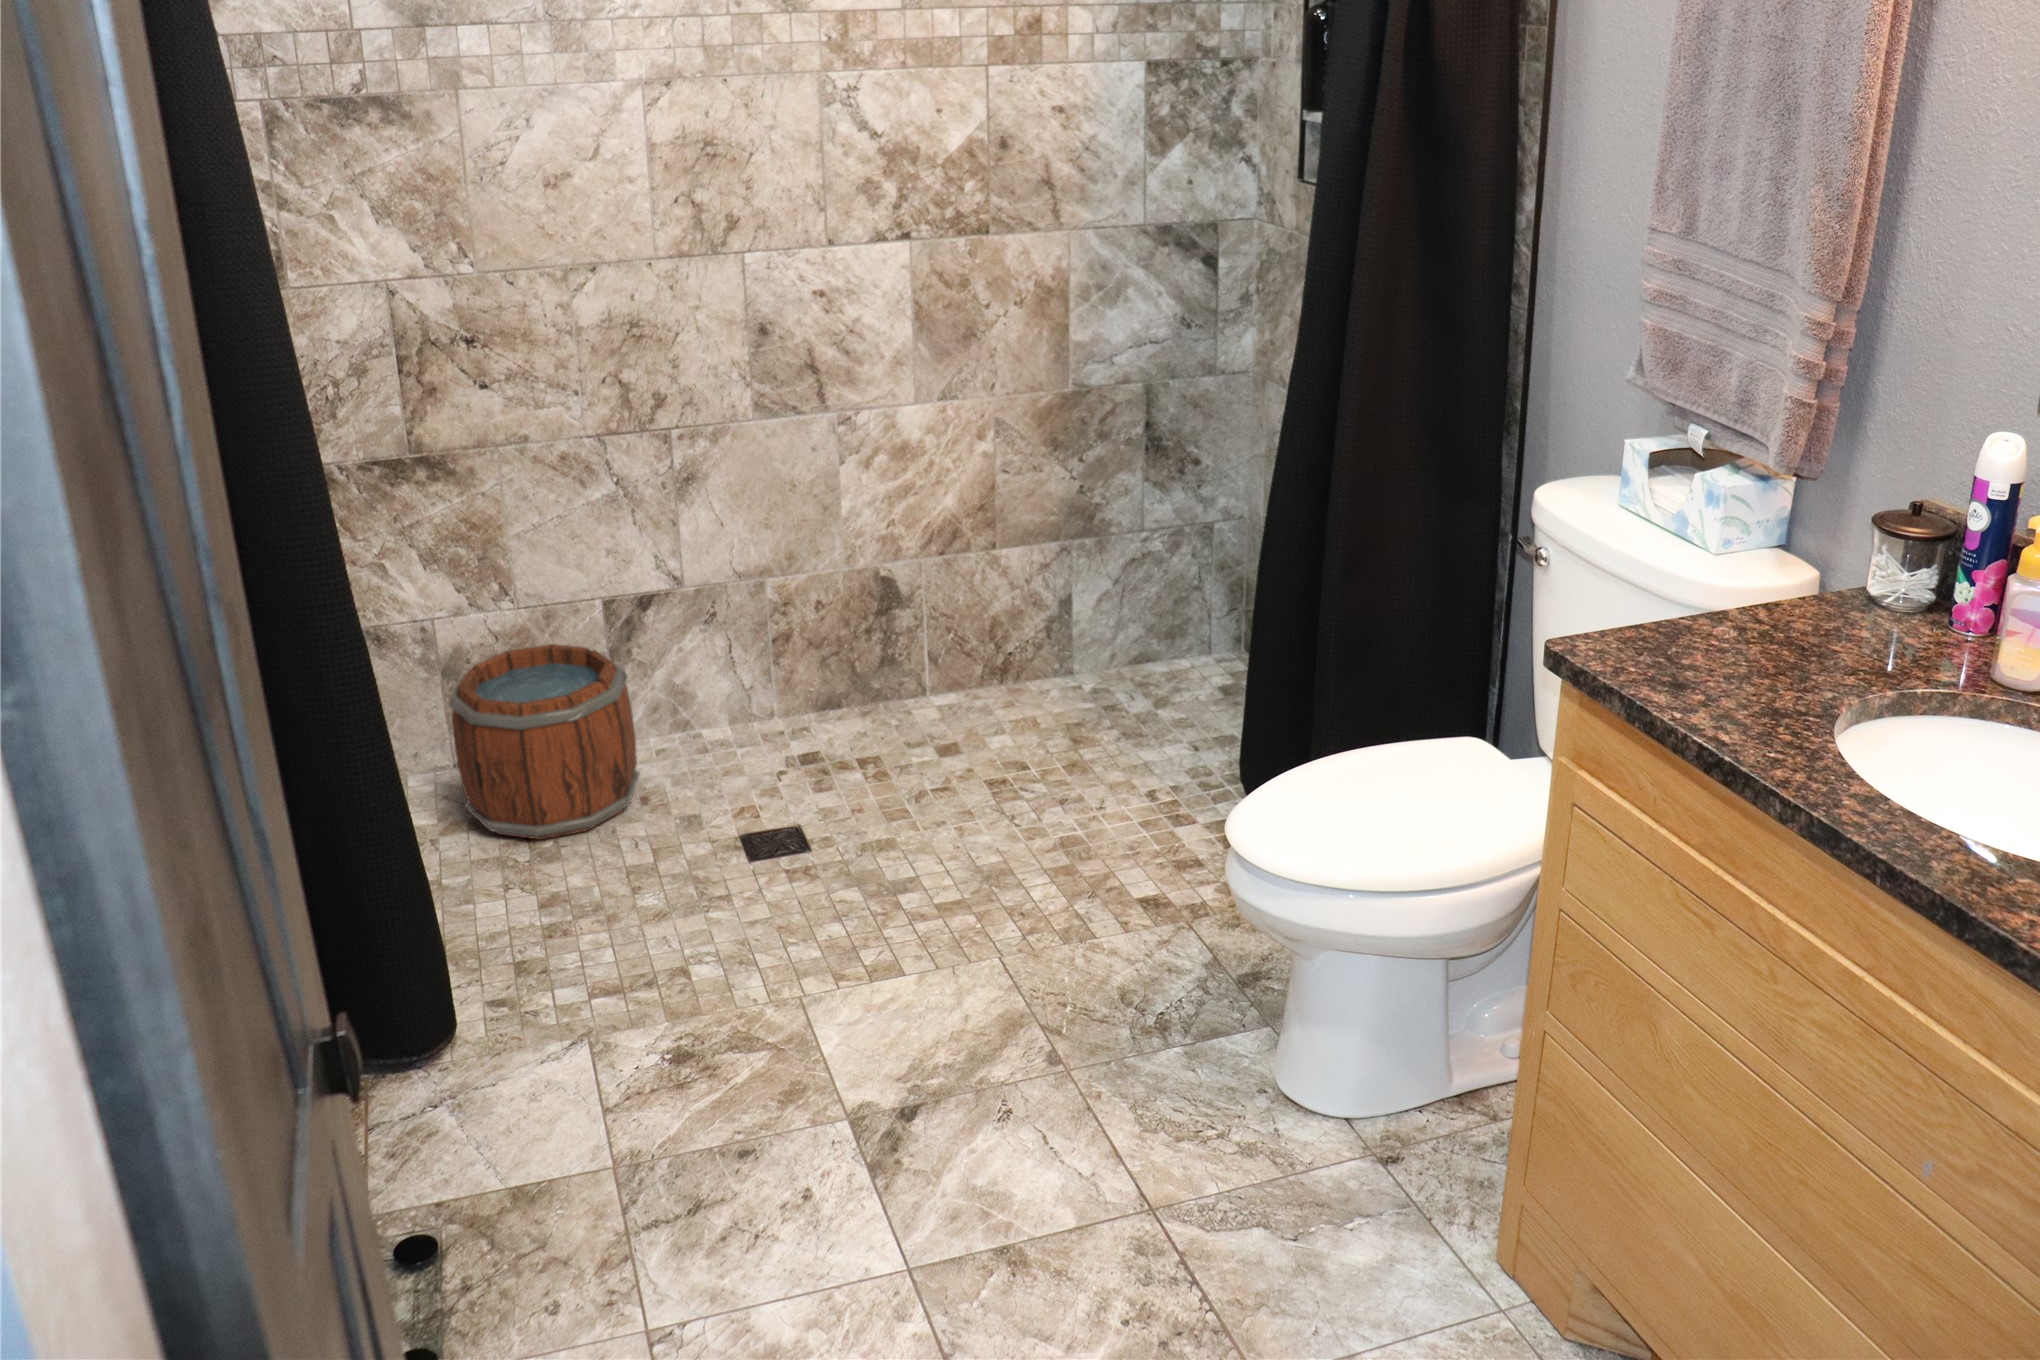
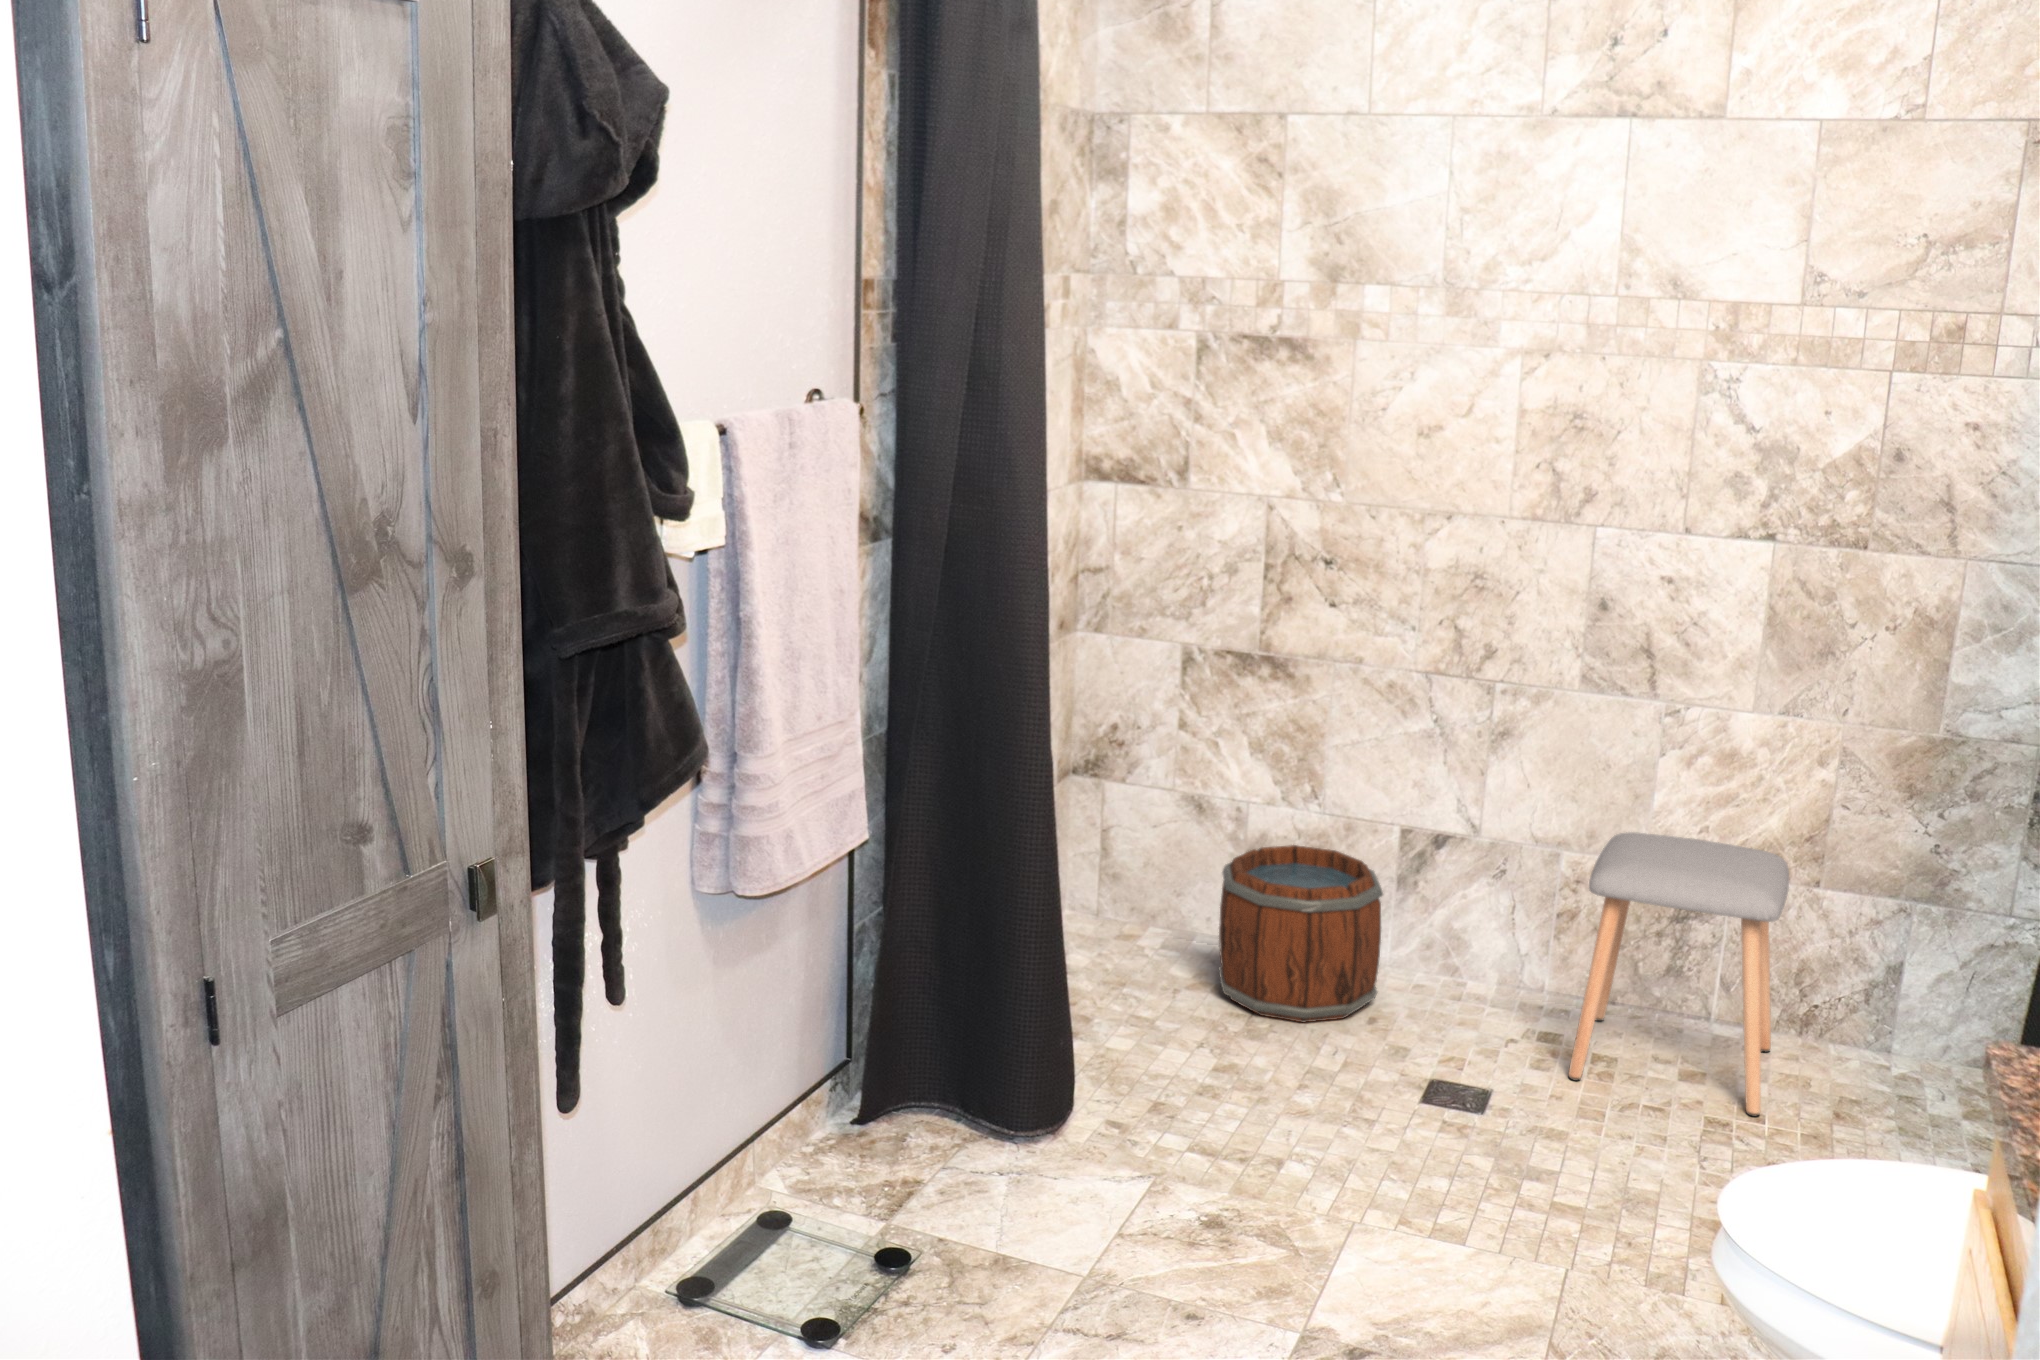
stool: none [820,531,1020,793] -> present [1569,832,1789,1117]

